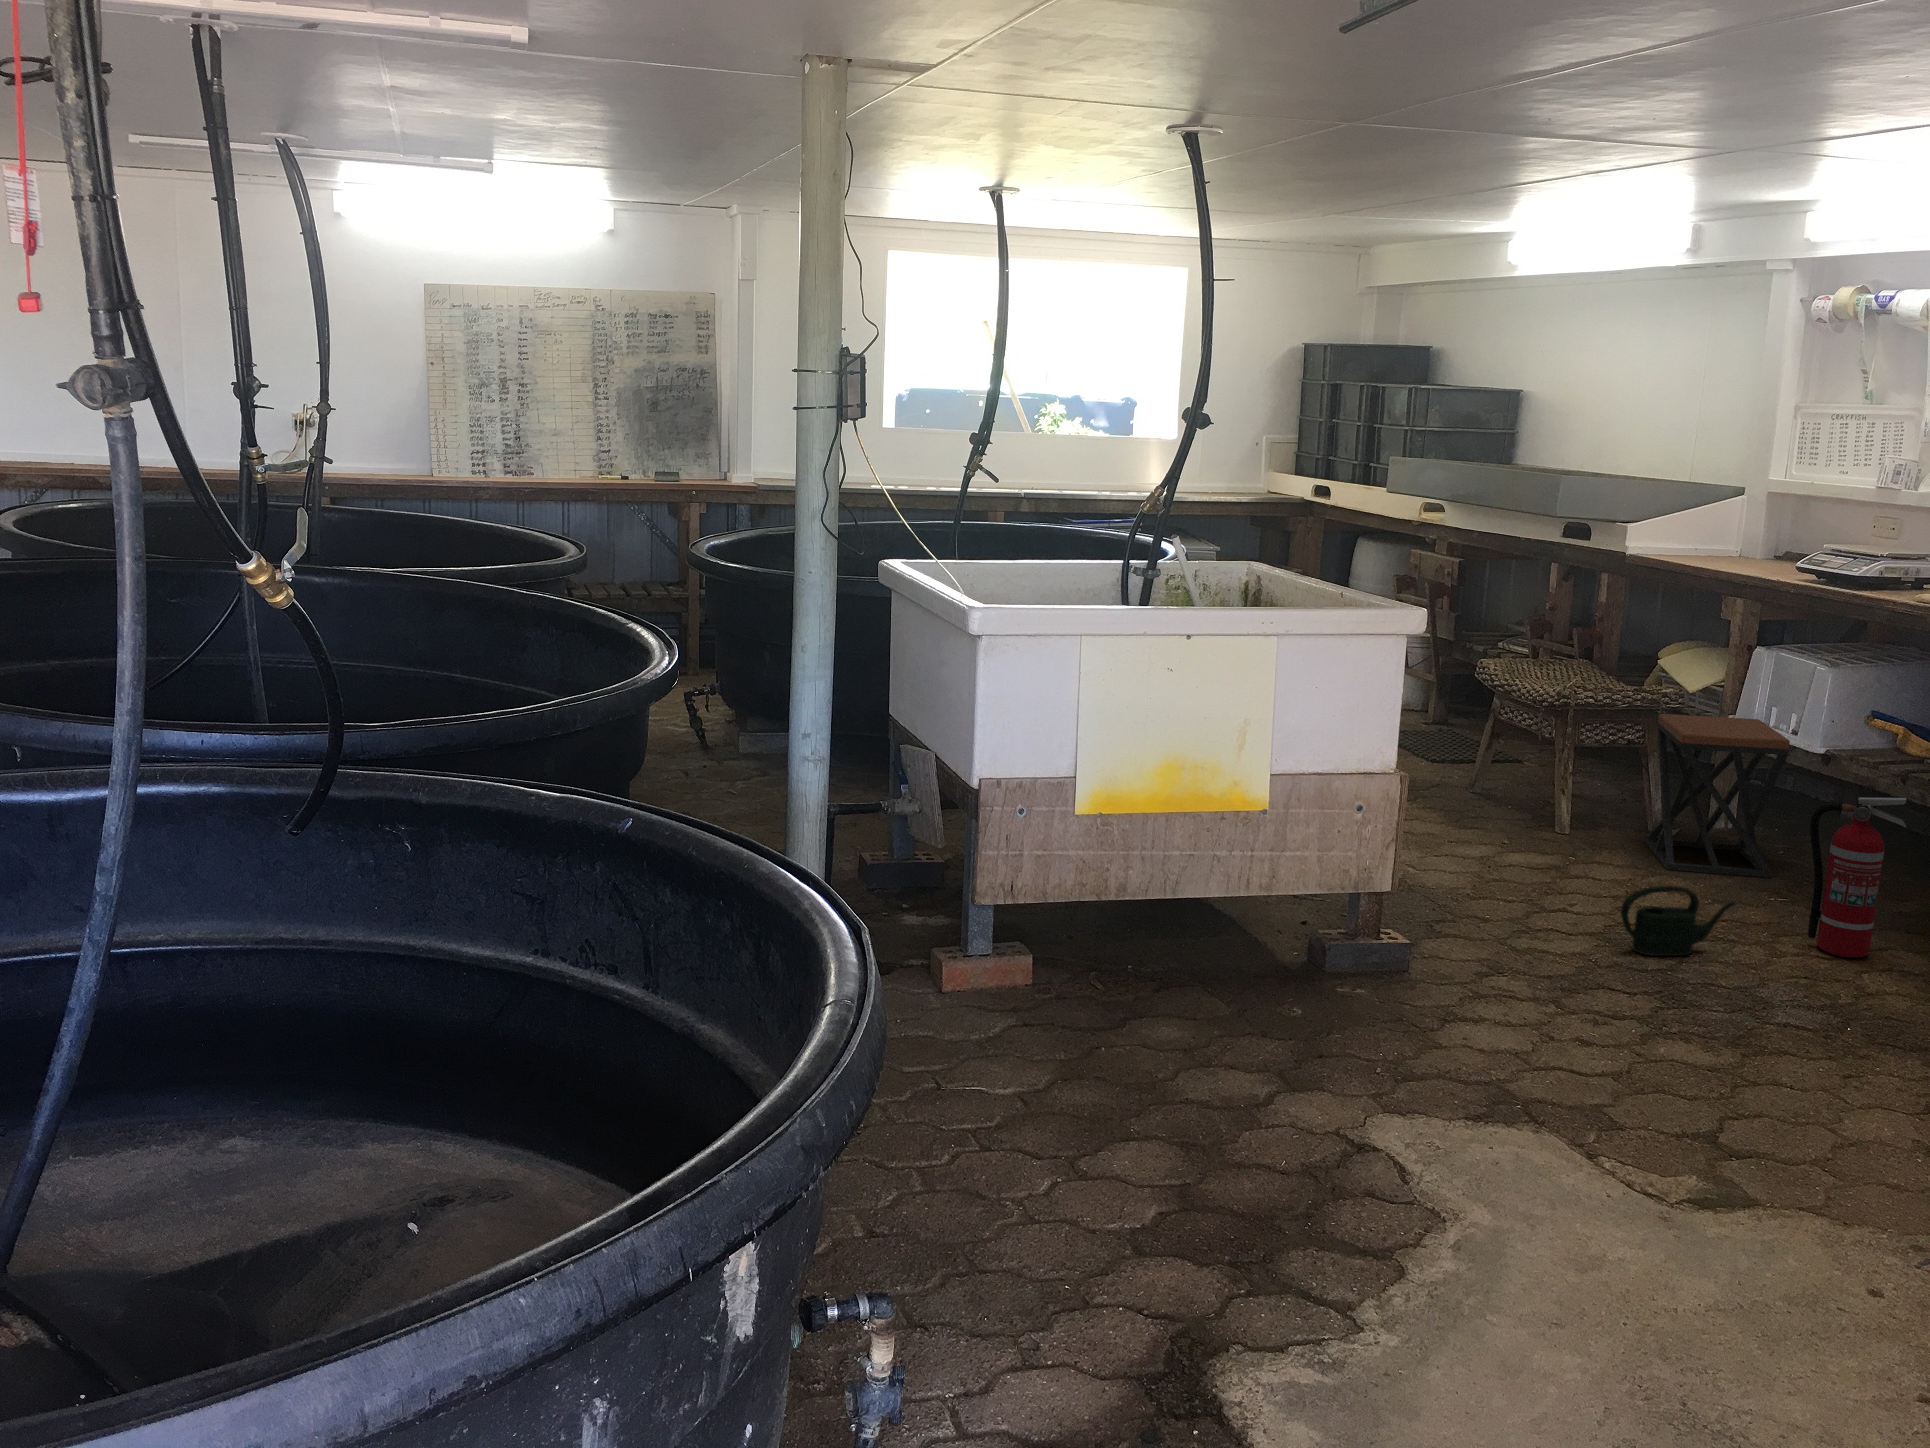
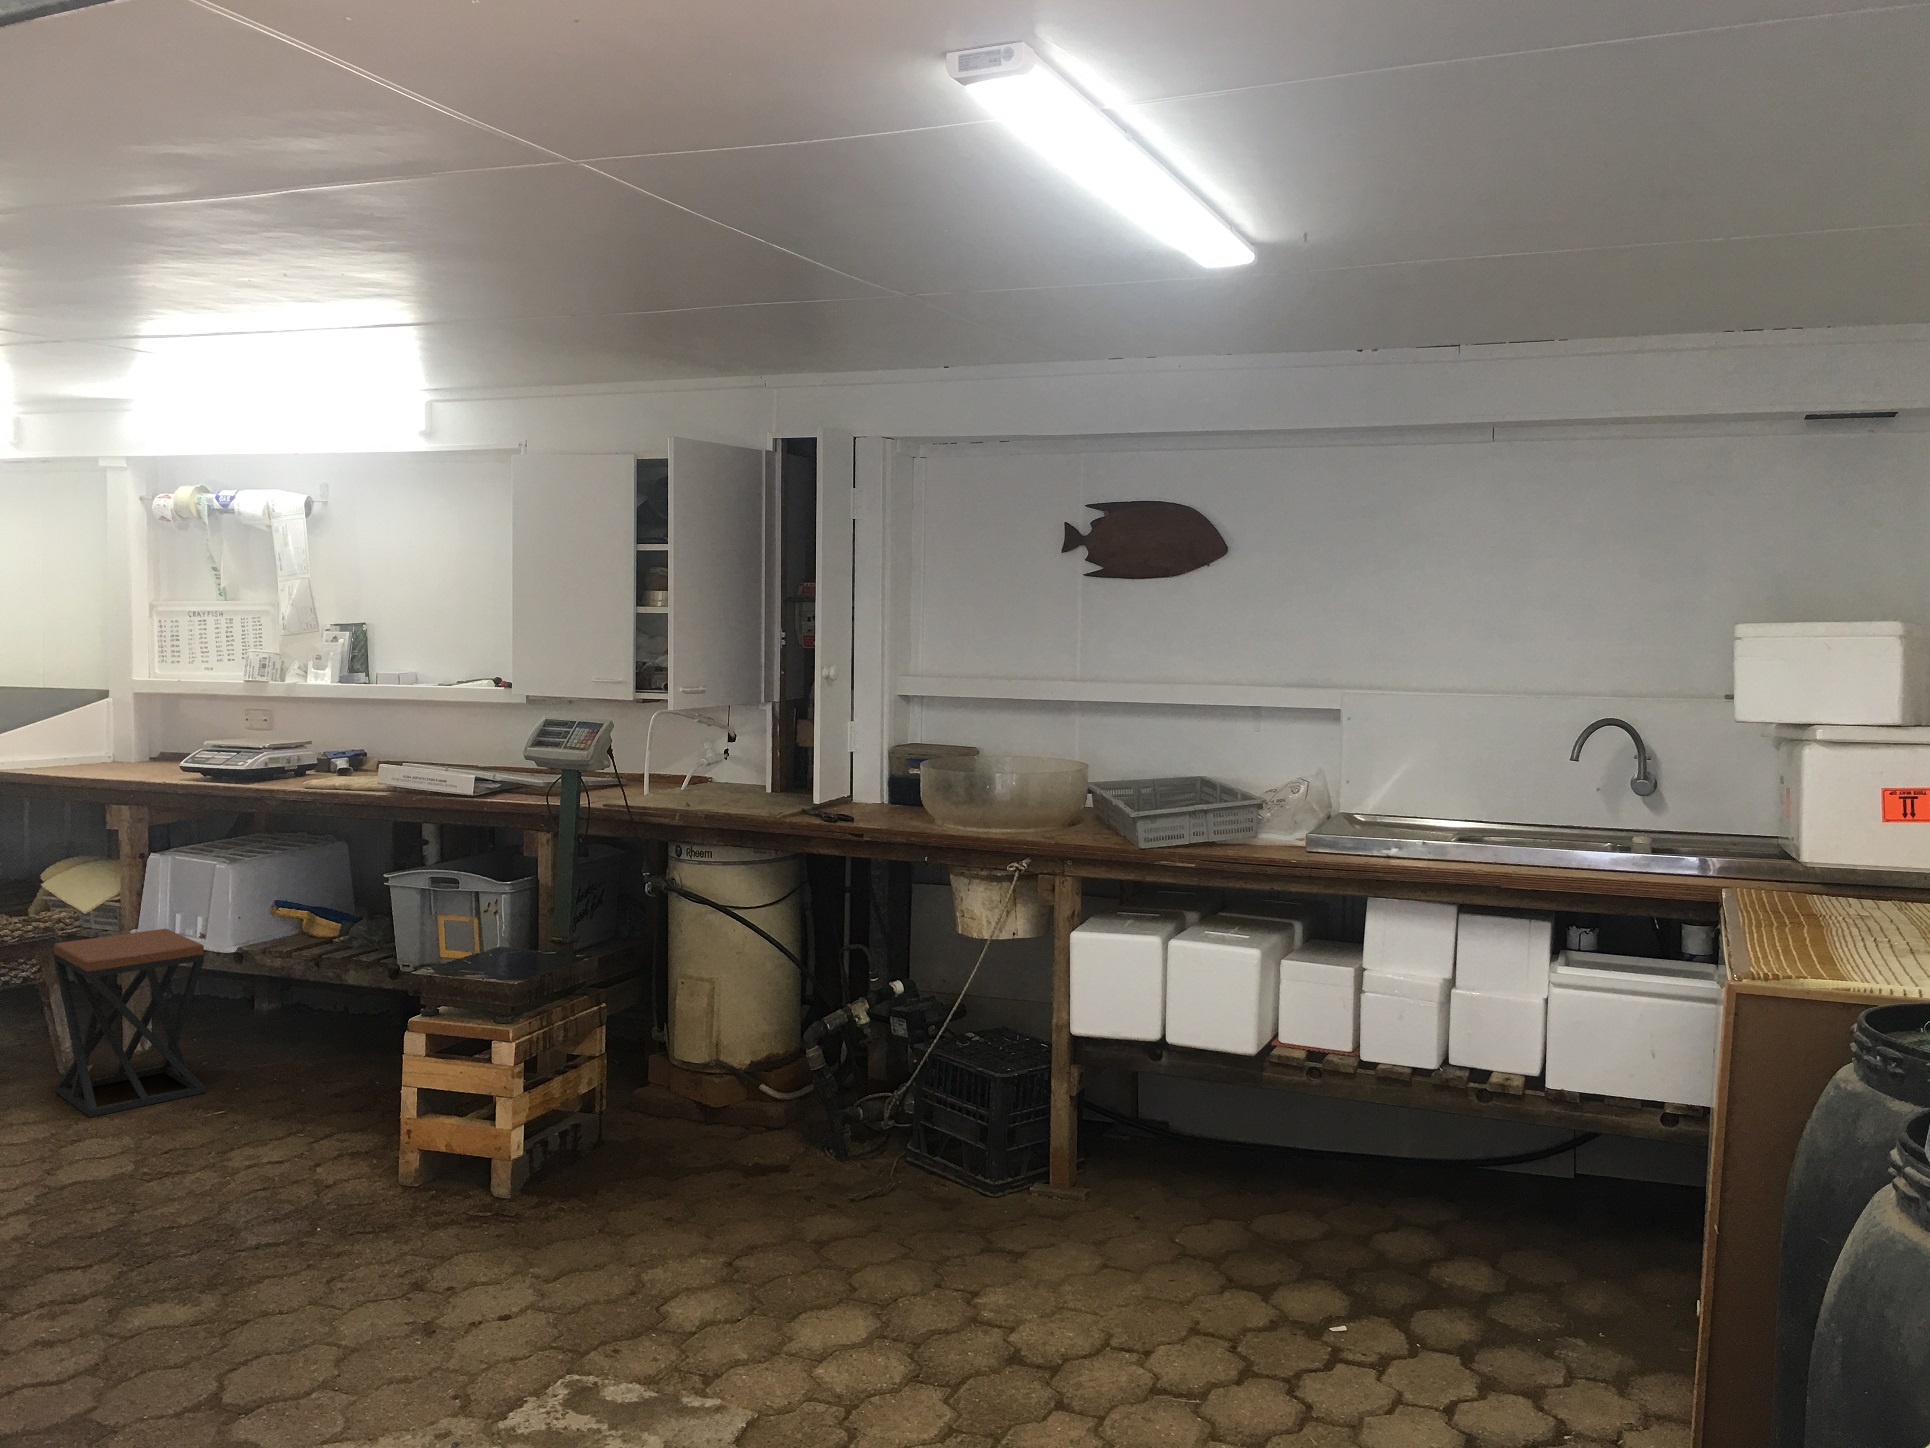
fire extinguisher: present [1808,798,1906,958] -> none [242,980,332,1155]
watering can: present [1621,885,1735,956] -> none [48,1133,179,1228]

